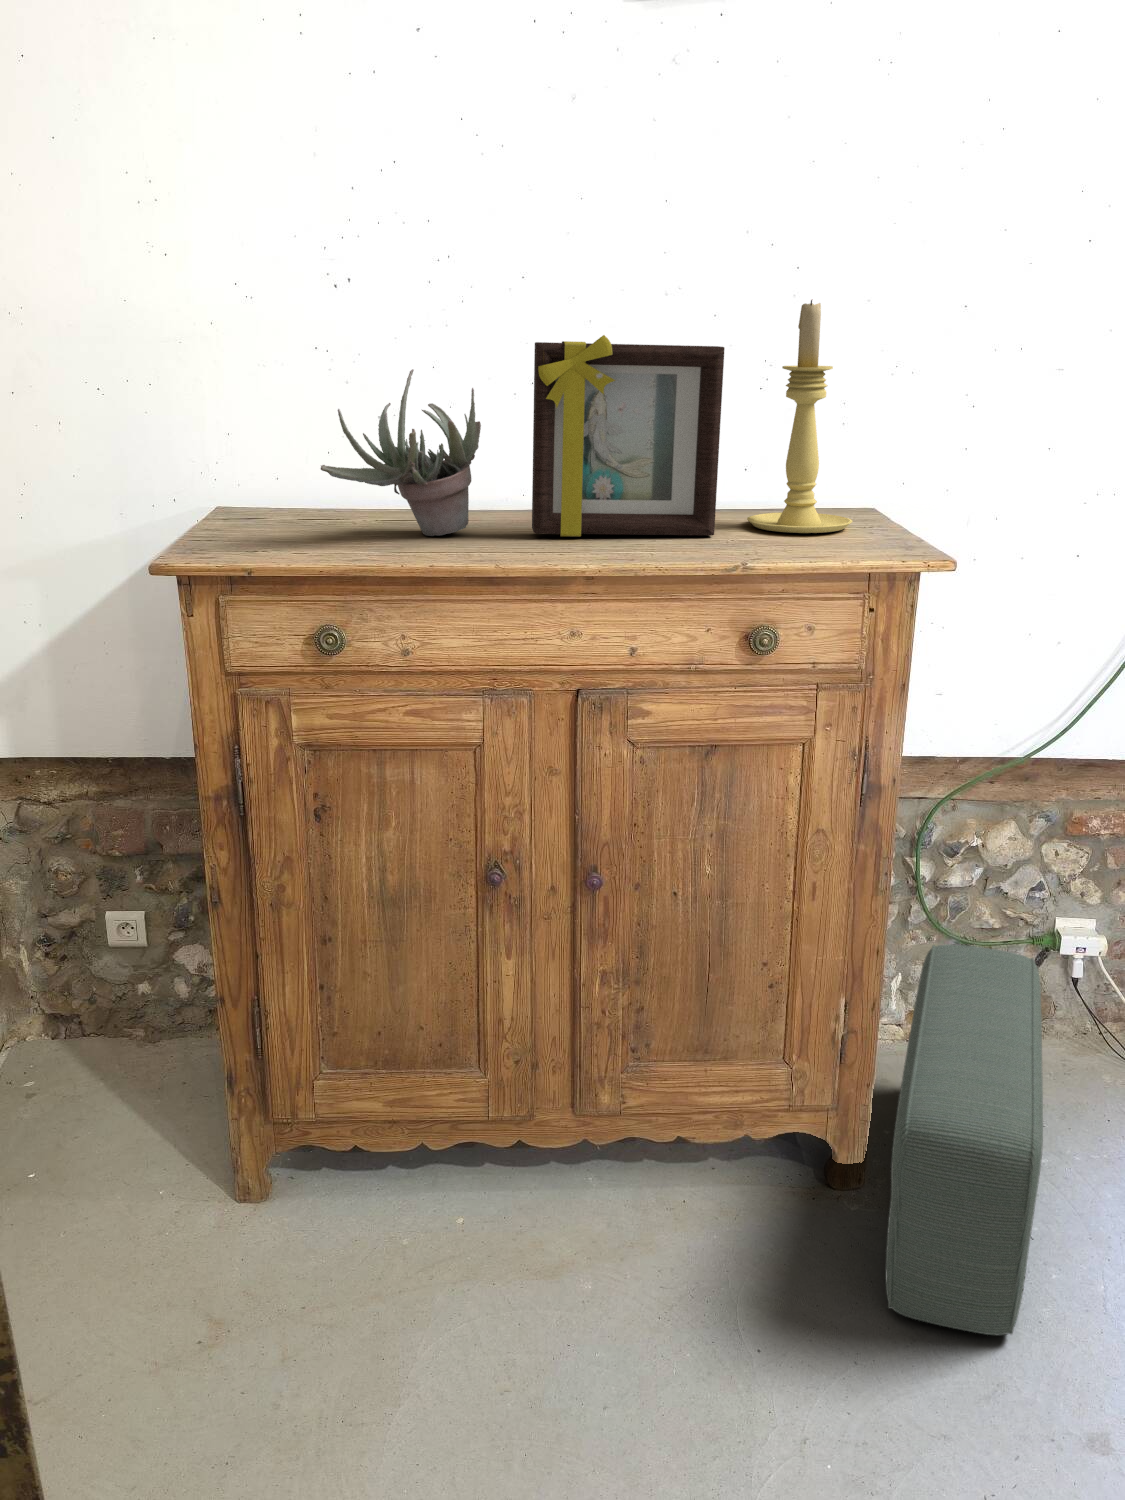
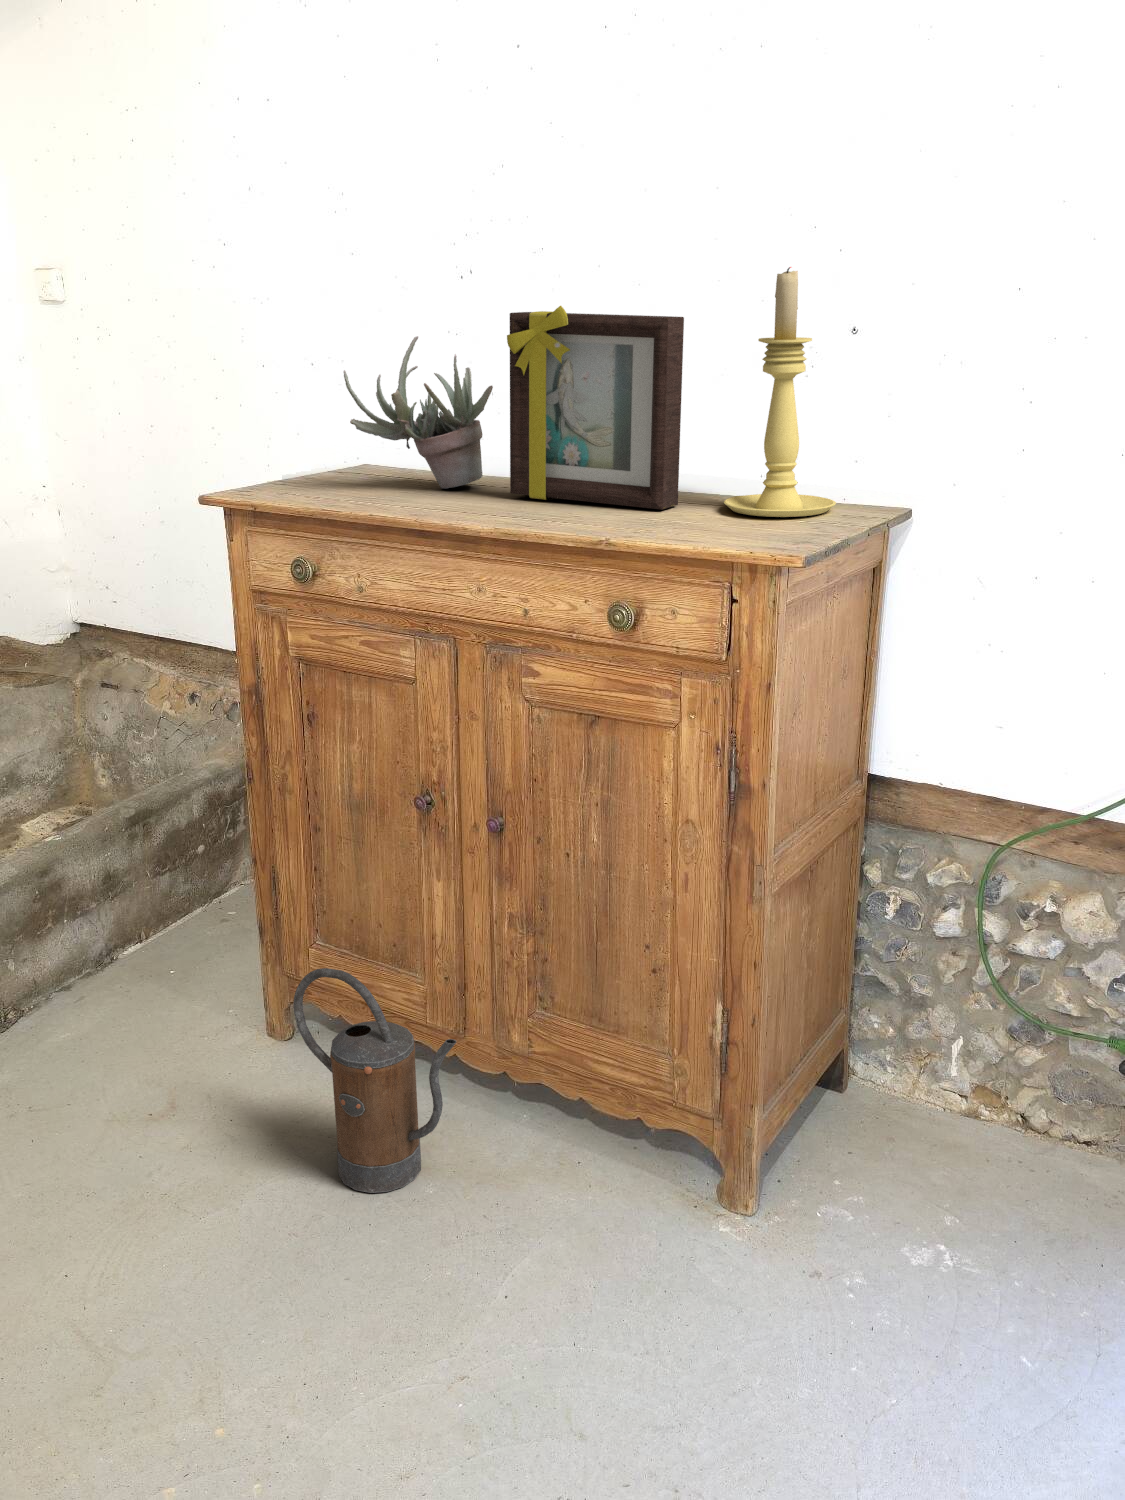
pouf: present [885,945,1043,1335] -> none [608,998,1012,1384]
watering can: none [422,1077,639,1311] -> present [293,968,456,1193]

